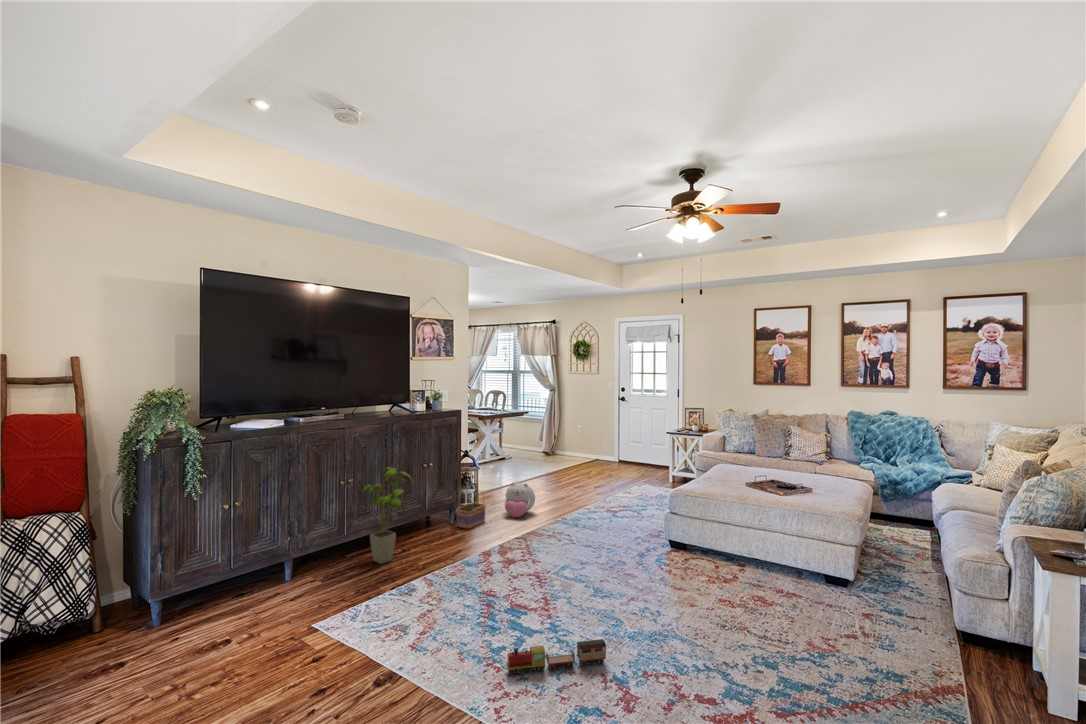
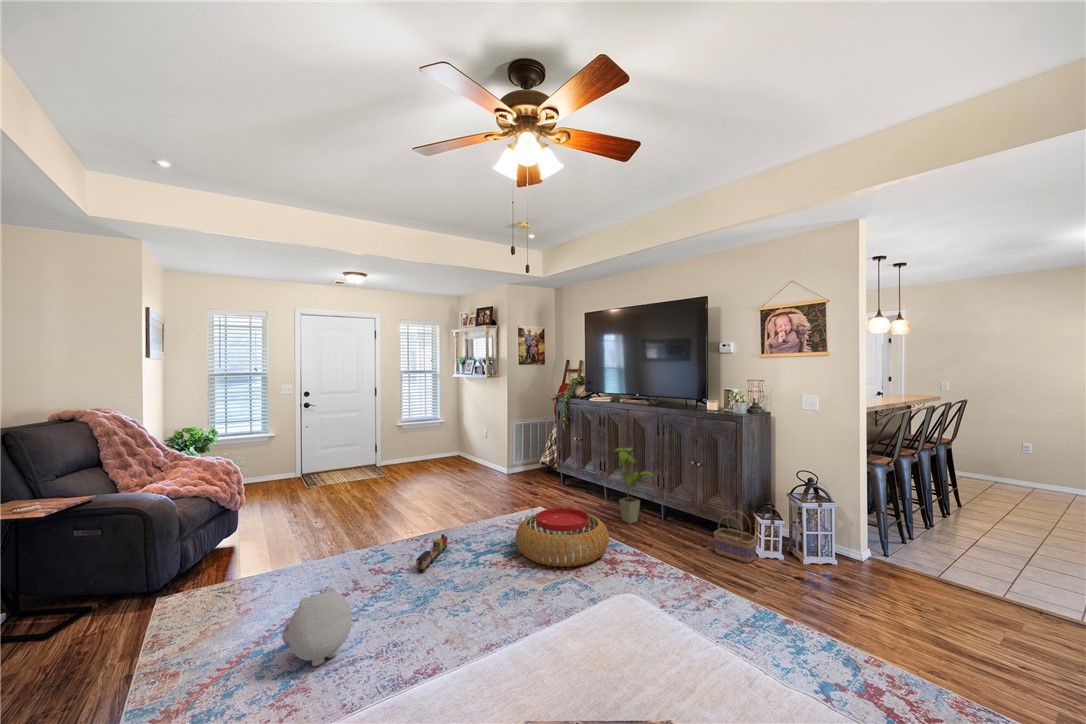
plush toy: present [505,483,535,518] -> present [282,587,352,666]
pouf: none [430,536,541,608] -> present [516,508,609,567]

